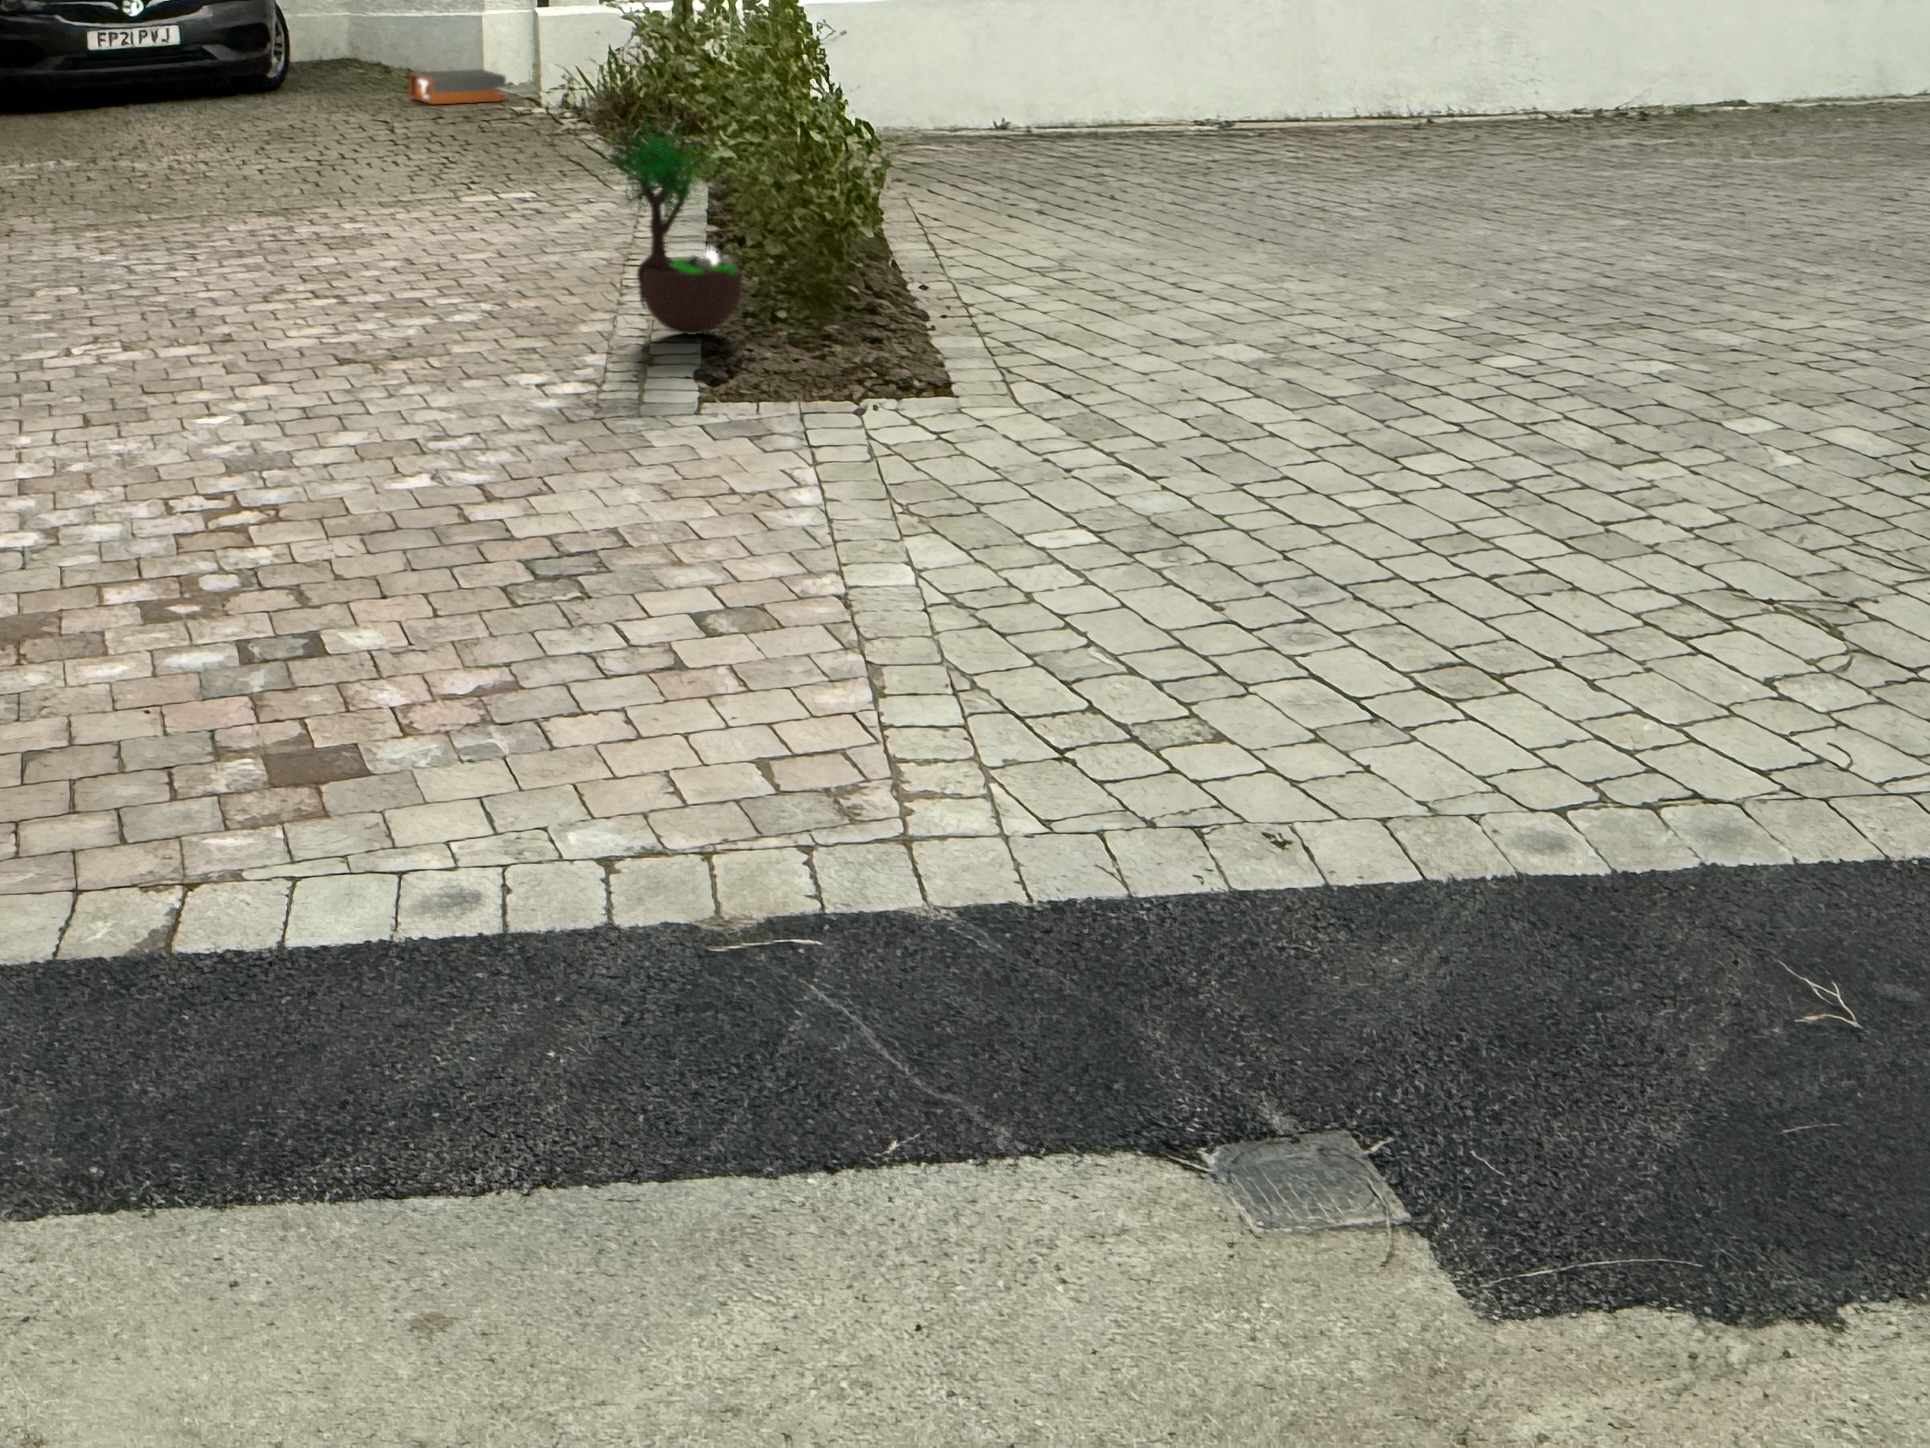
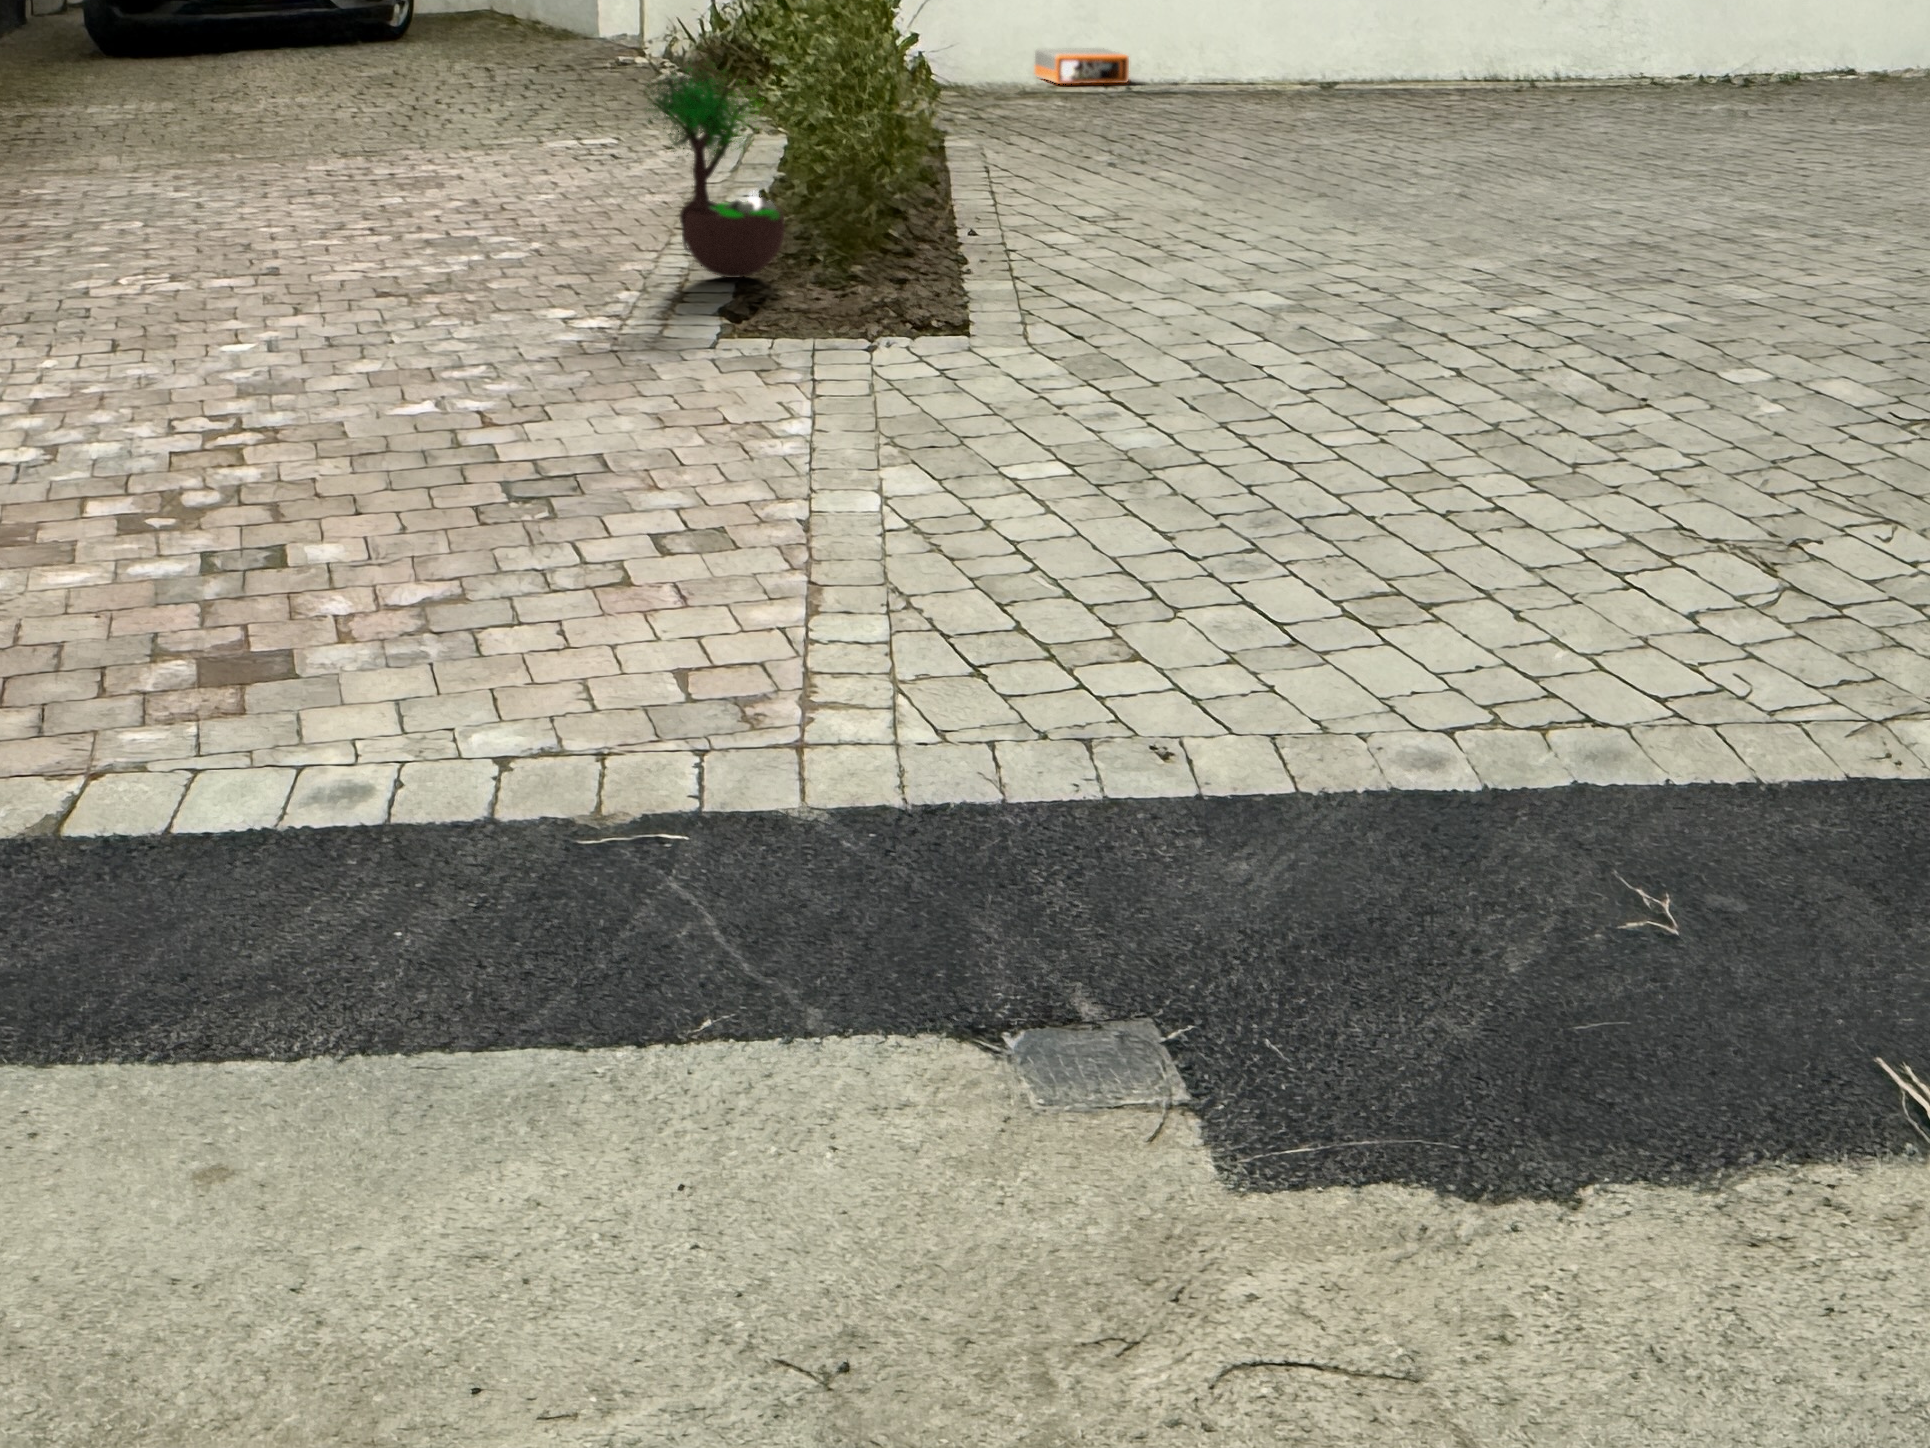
storage box: present [409,69,506,104] -> present [1035,48,1129,84]

